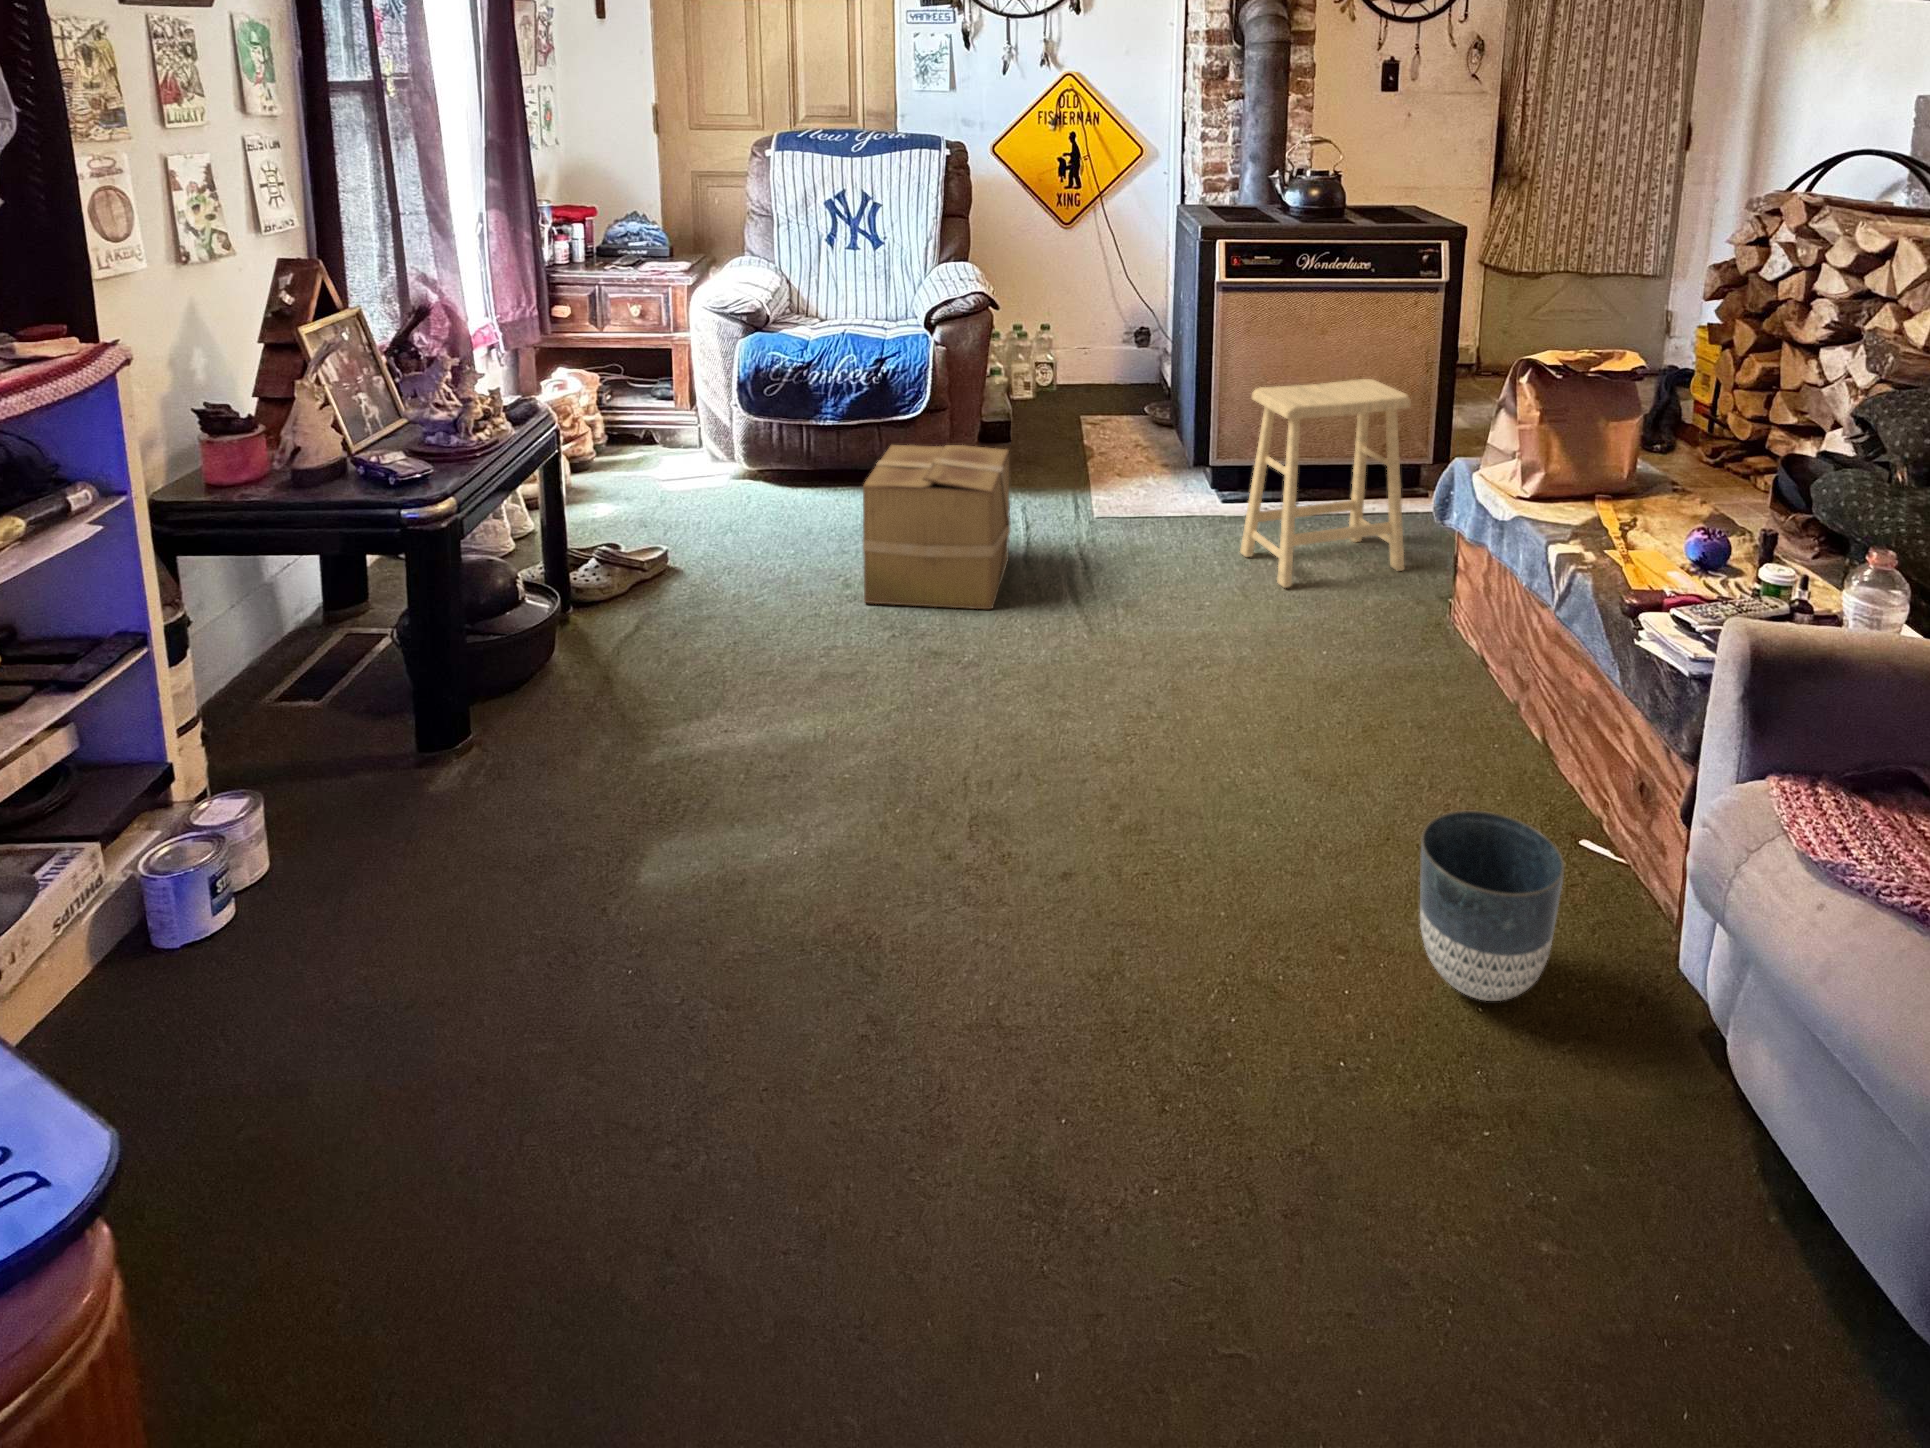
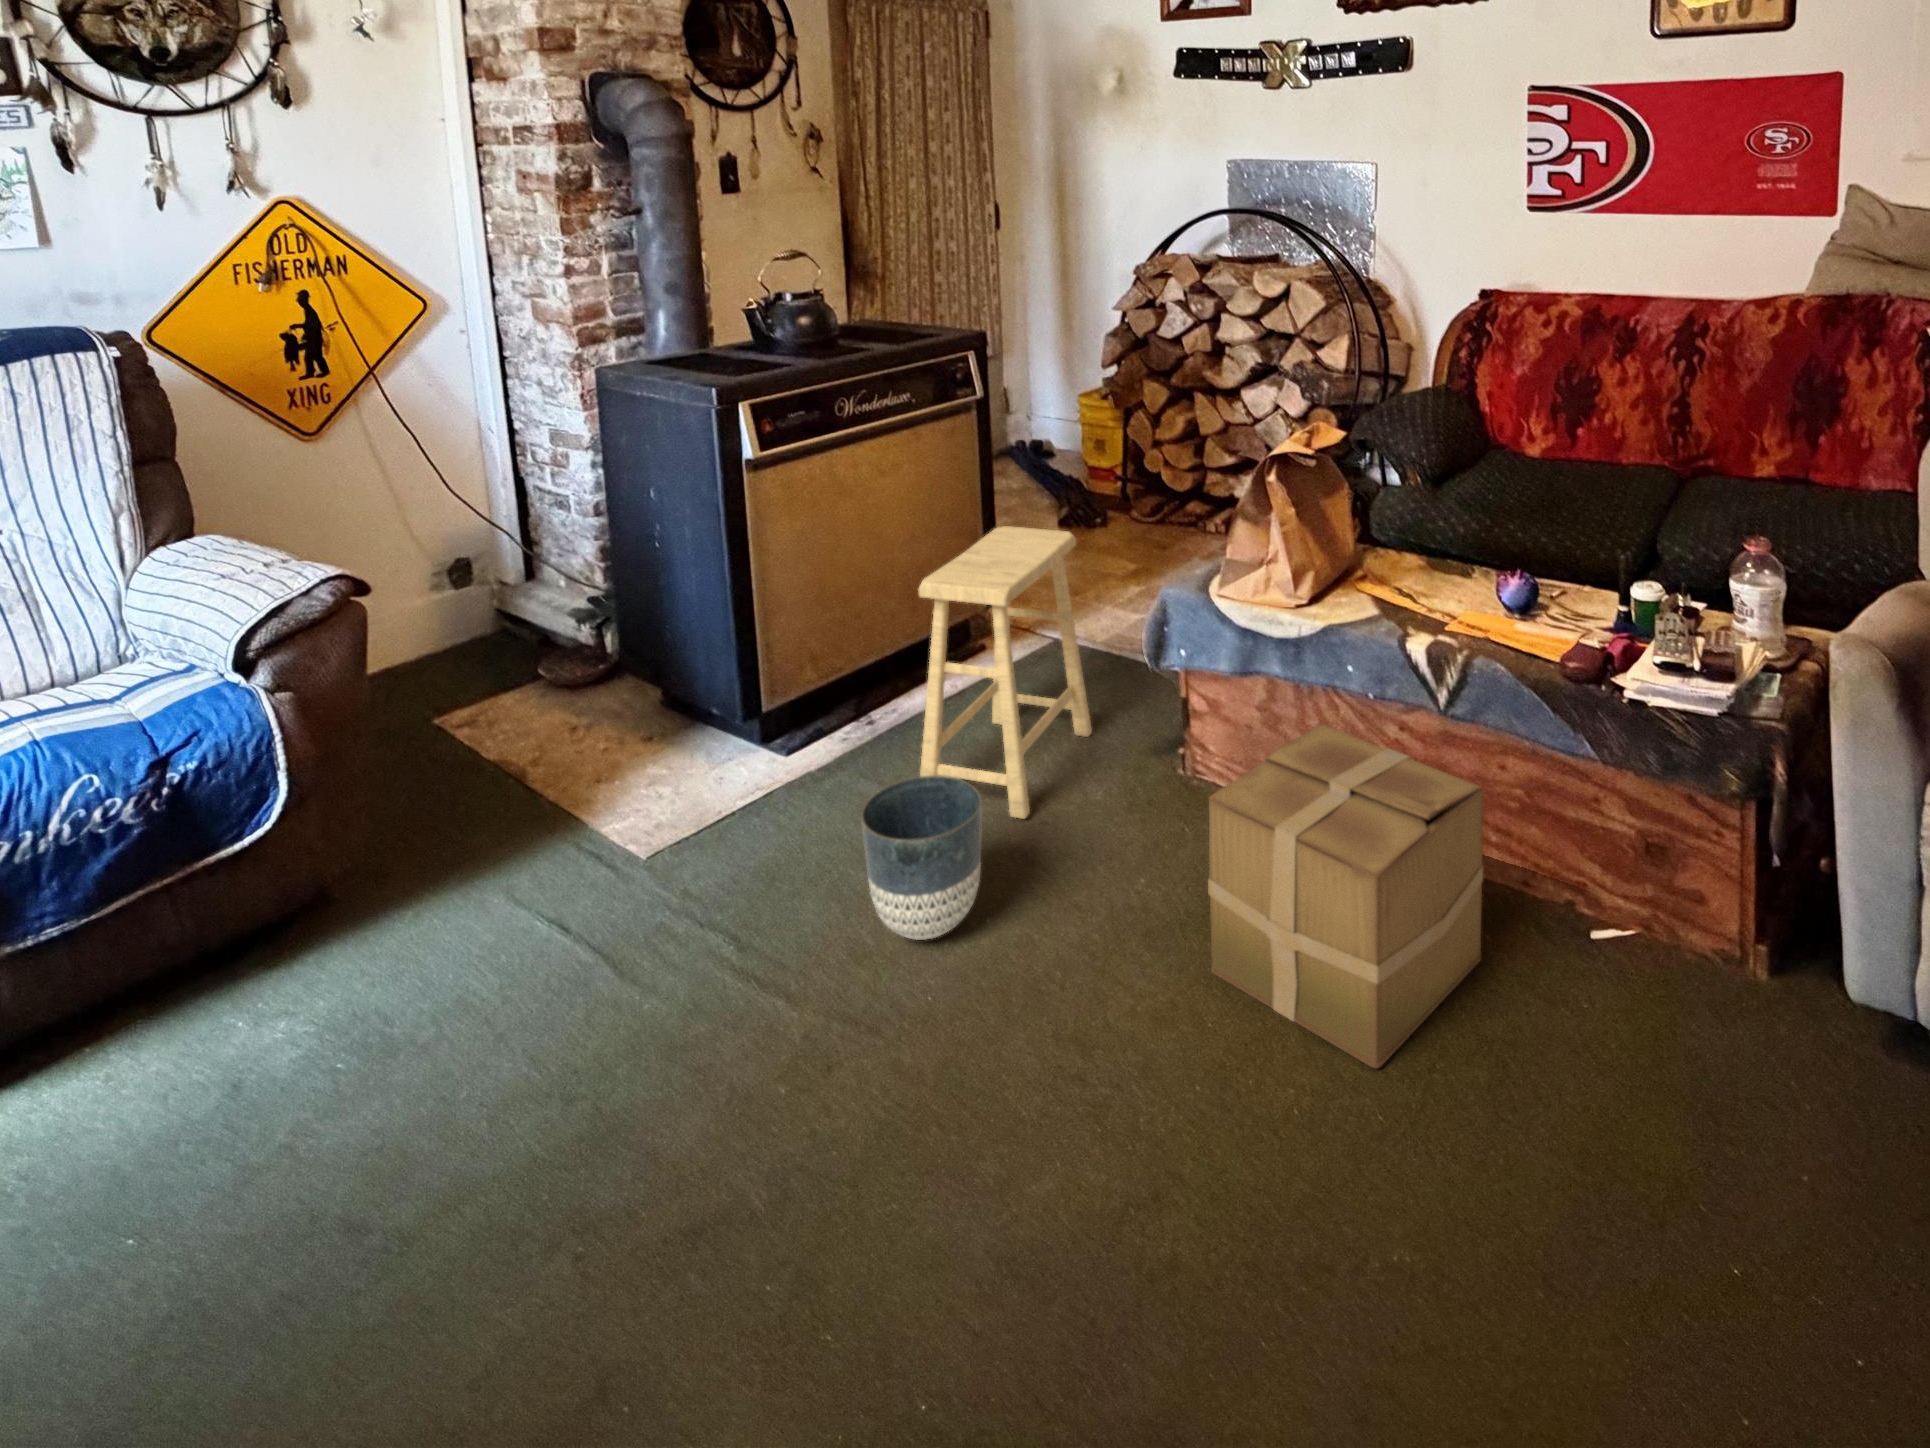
cardboard box: present [863,445,1010,609] -> present [1208,724,1483,1068]
planter: present [1420,811,1564,1001] -> present [861,776,982,940]

